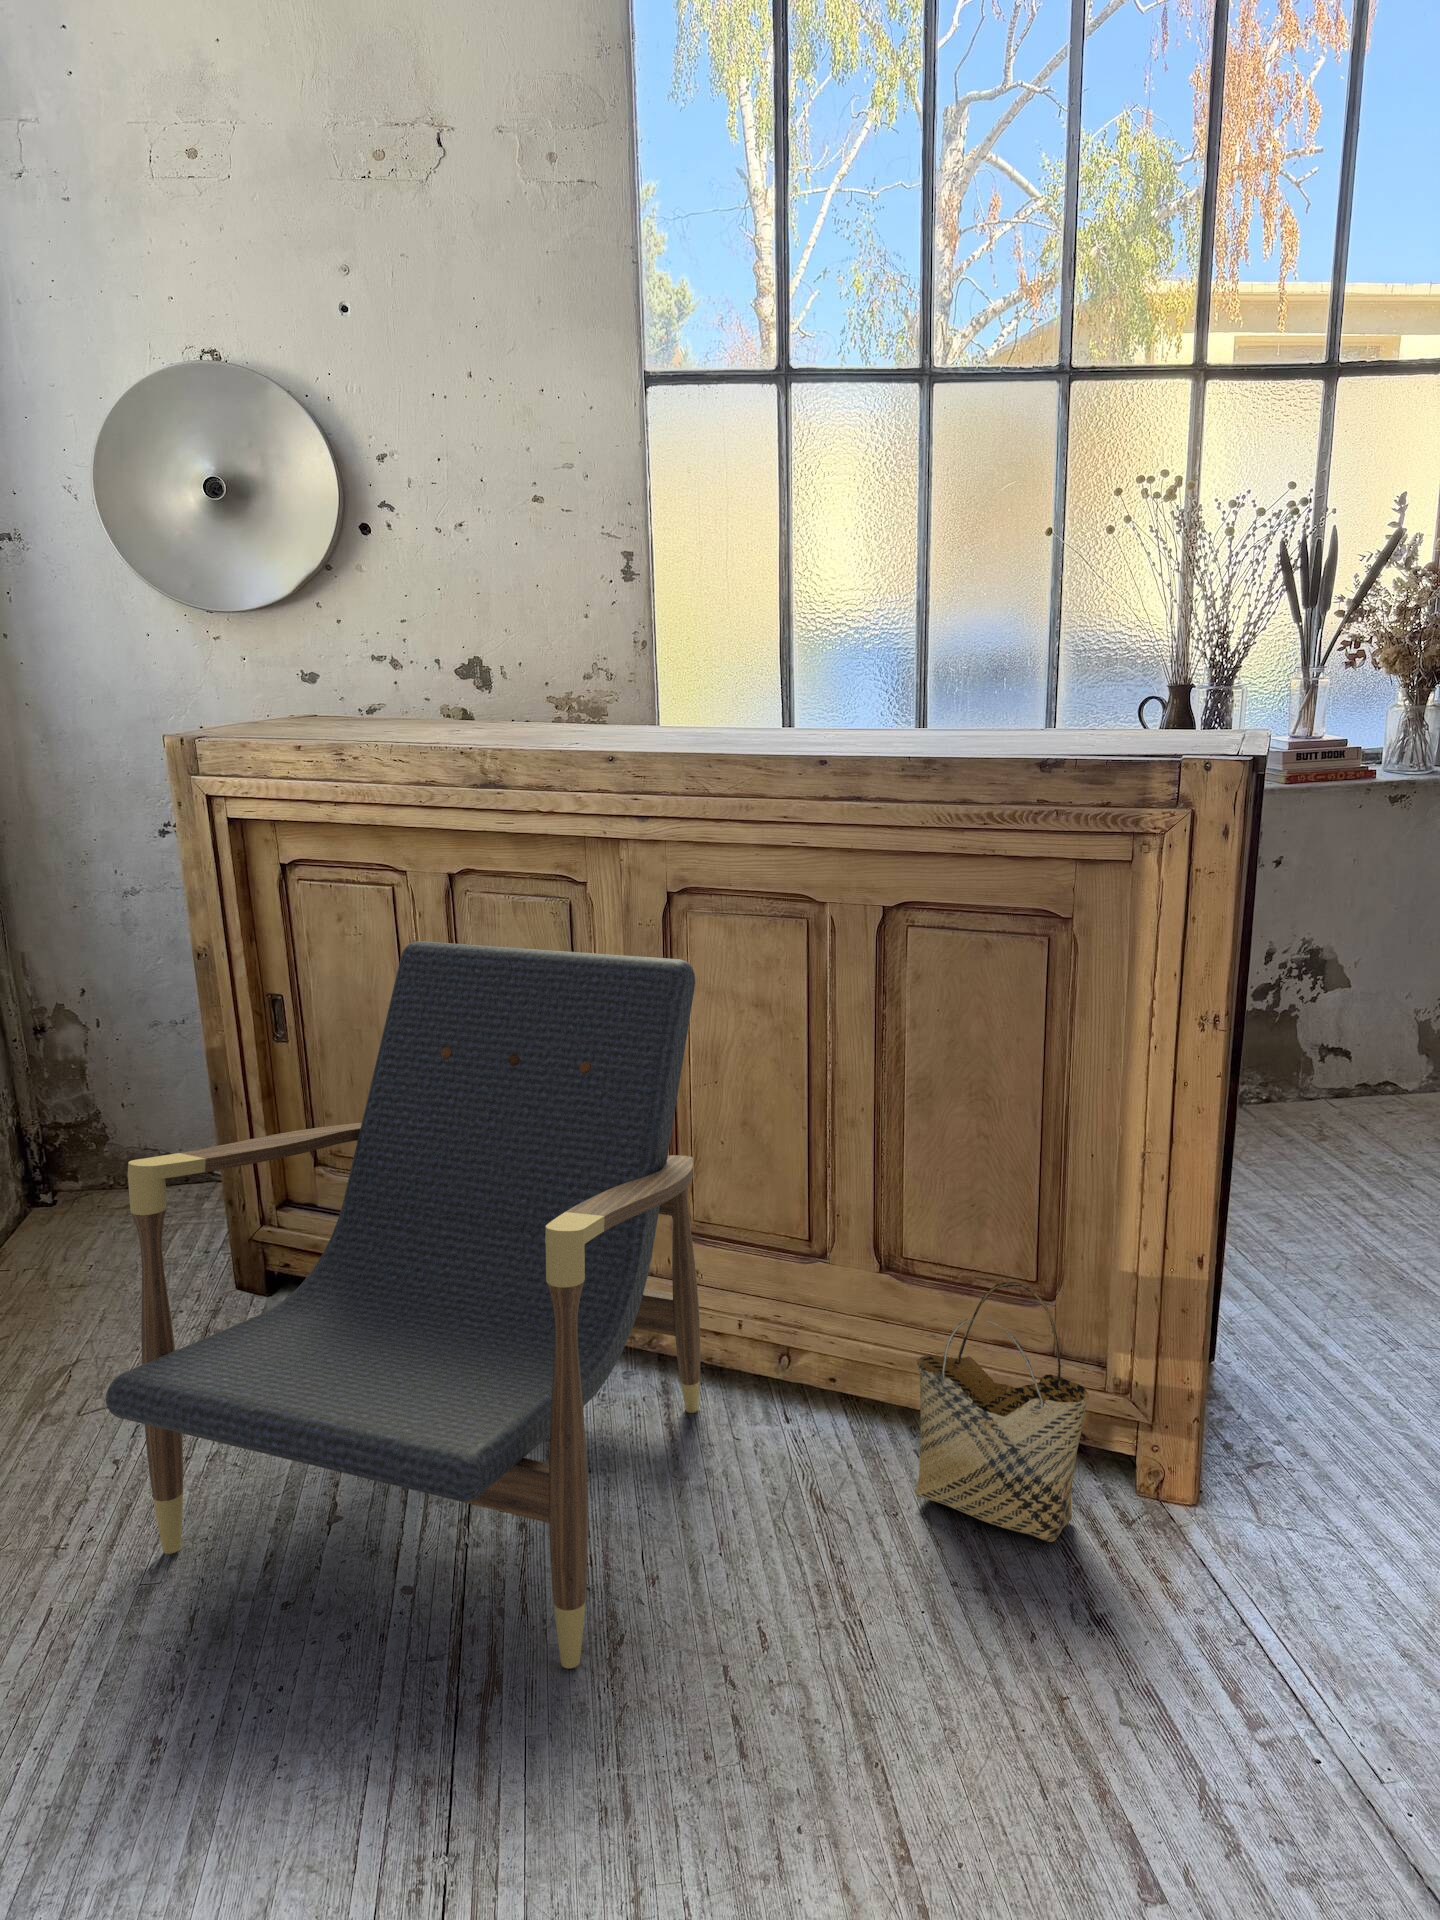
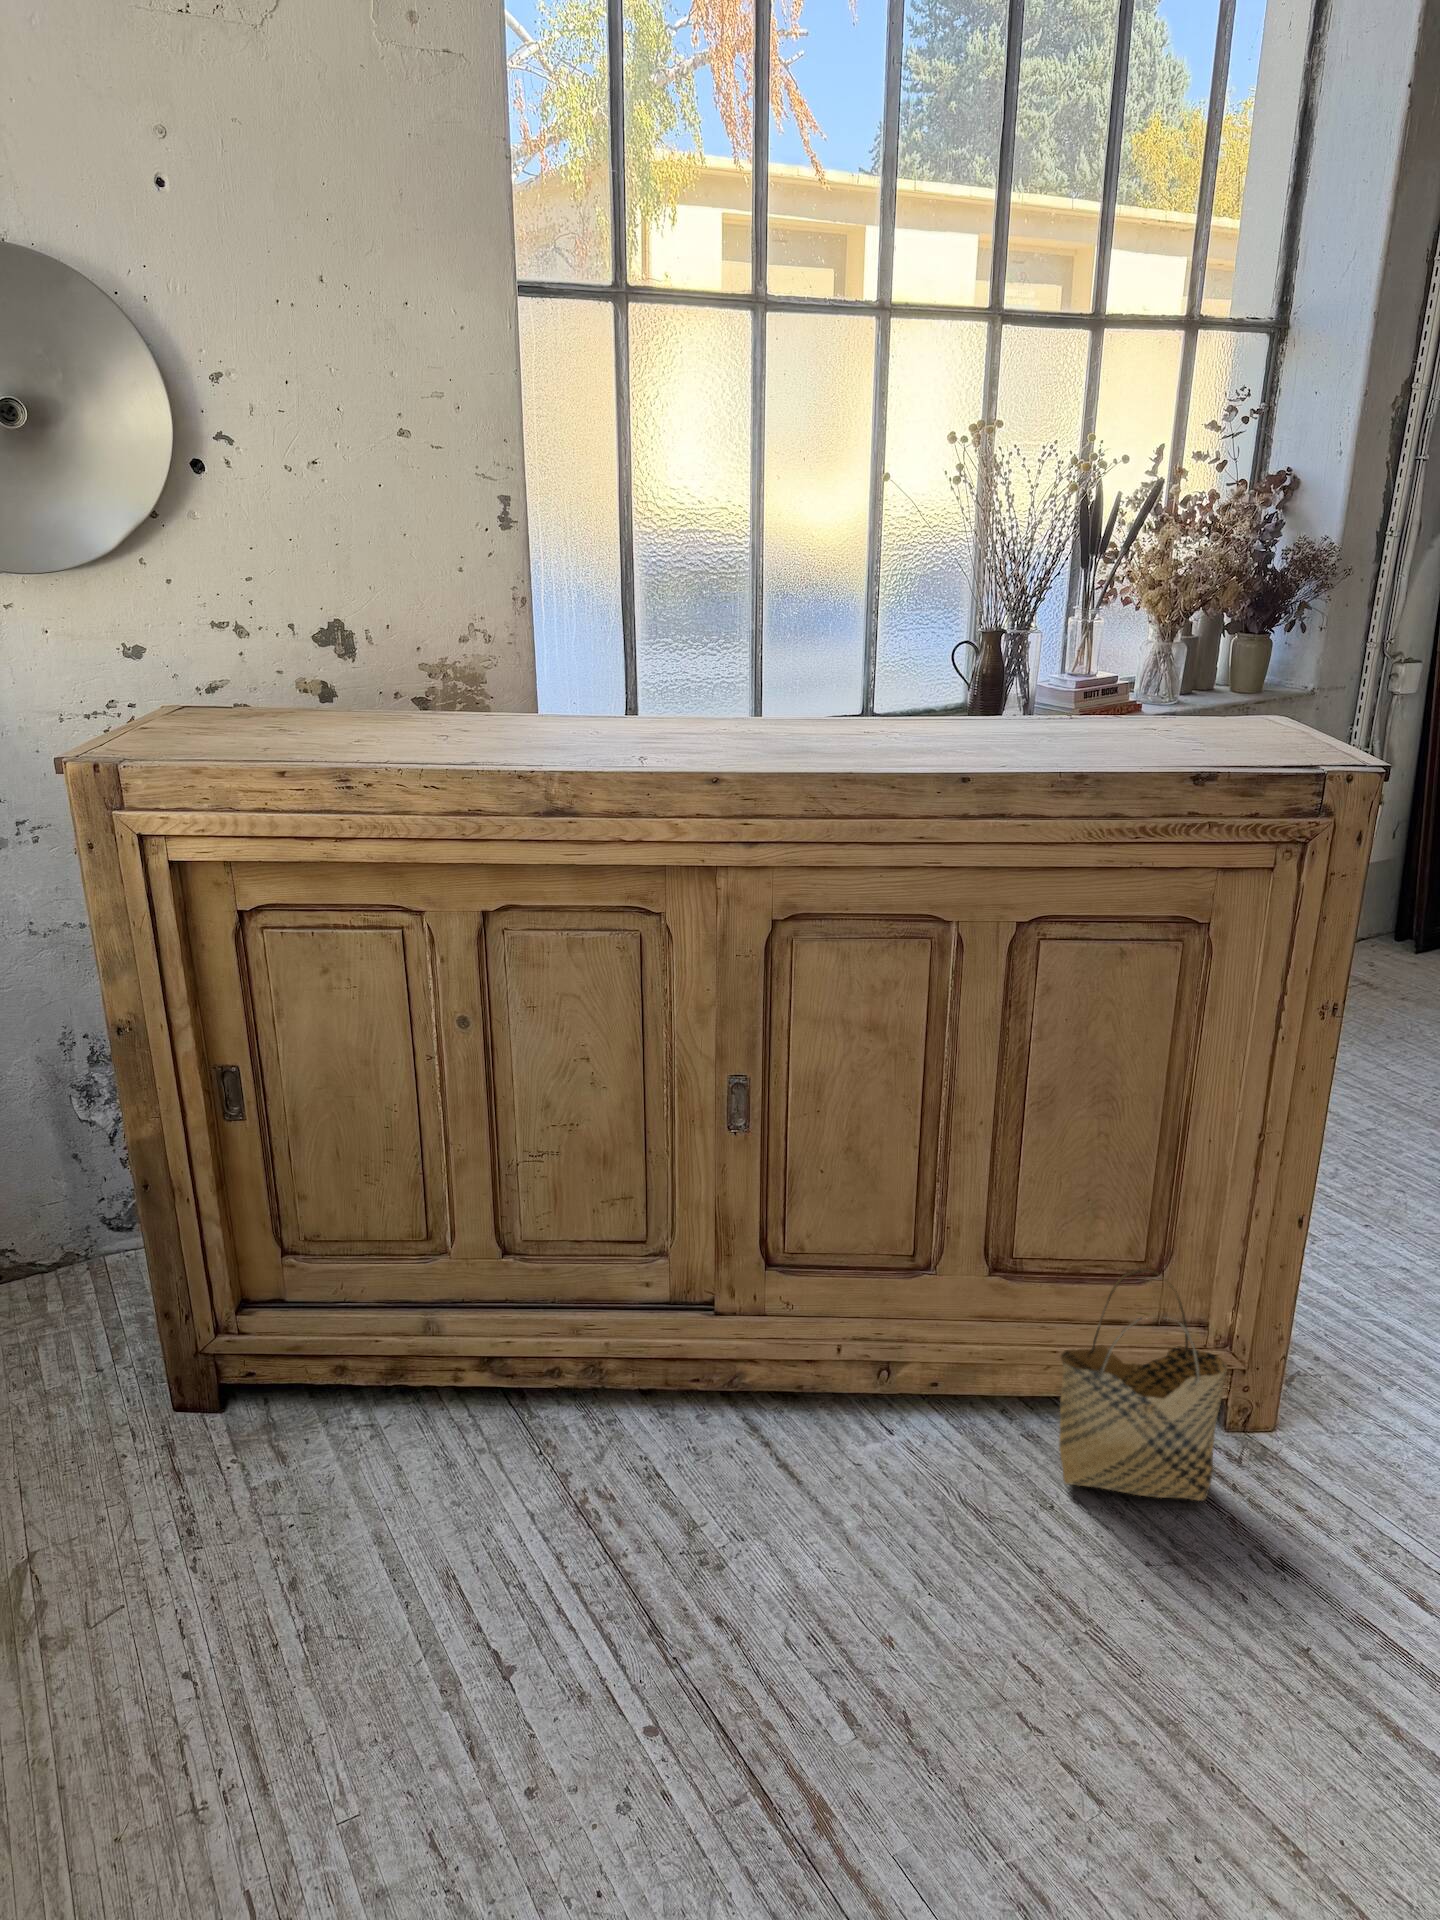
lounge chair: present [106,941,700,1668] -> none [286,990,916,1776]

